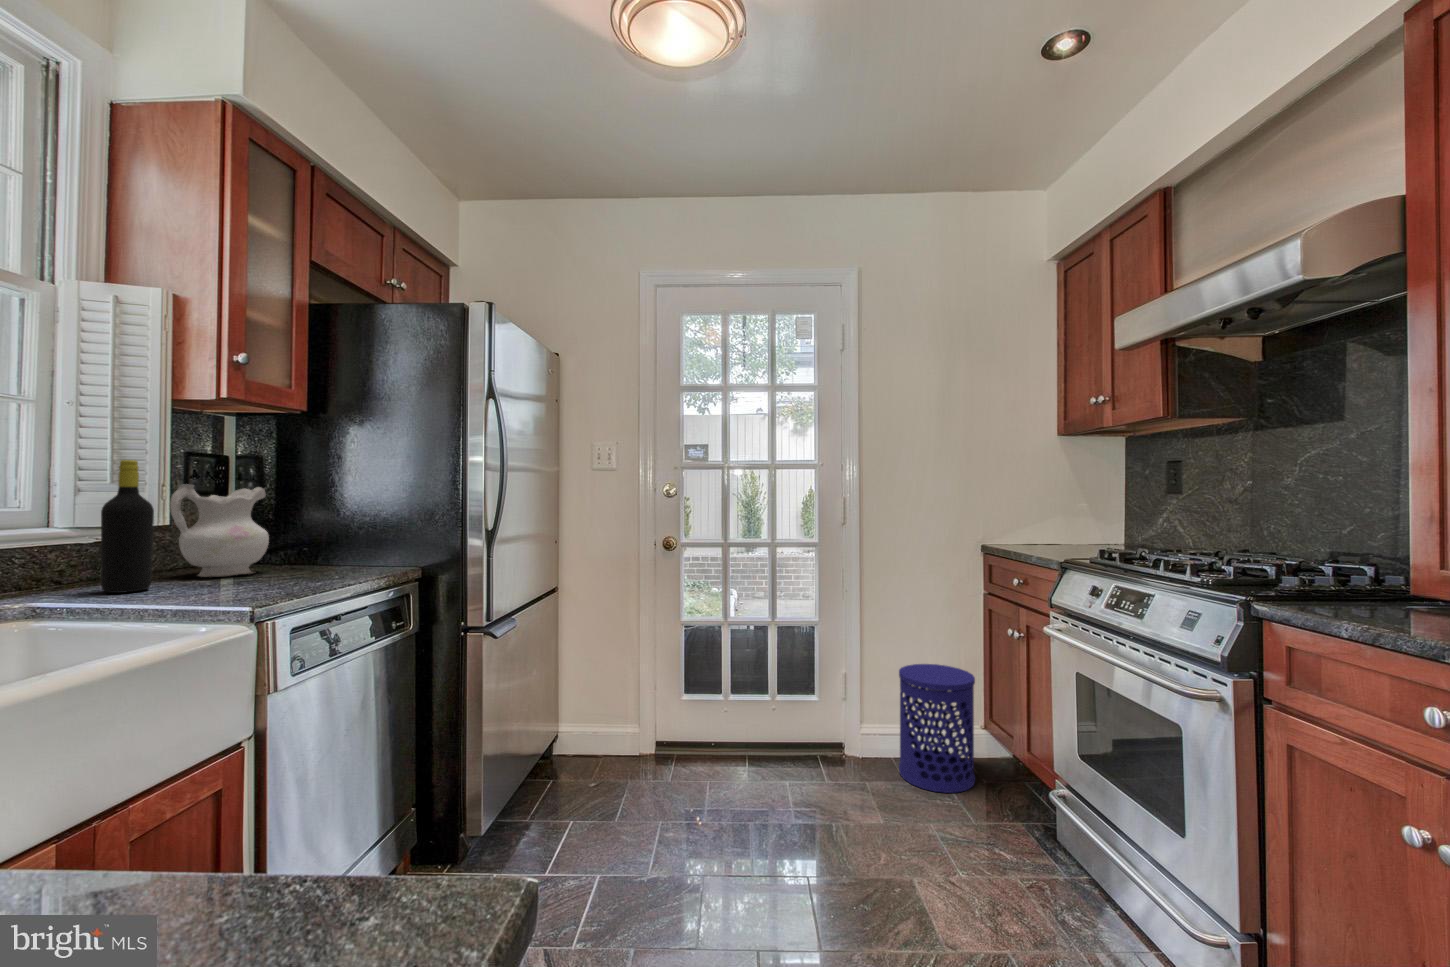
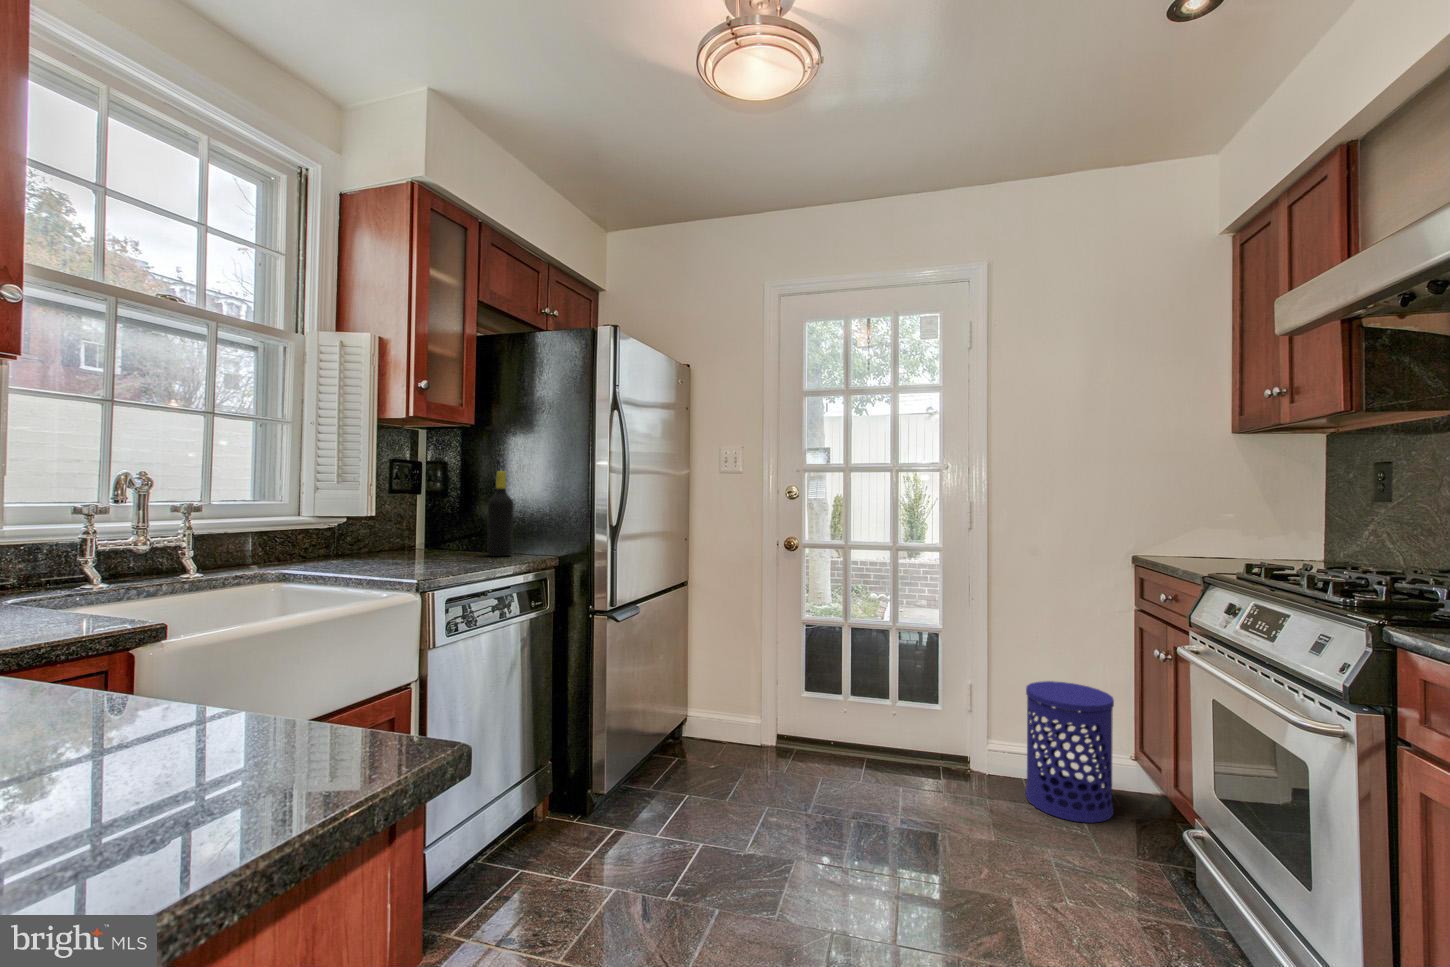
bottle: present [101,460,154,593] -> present [488,471,514,556]
ceramic pitcher: present [170,484,269,577] -> none [377,484,445,558]

